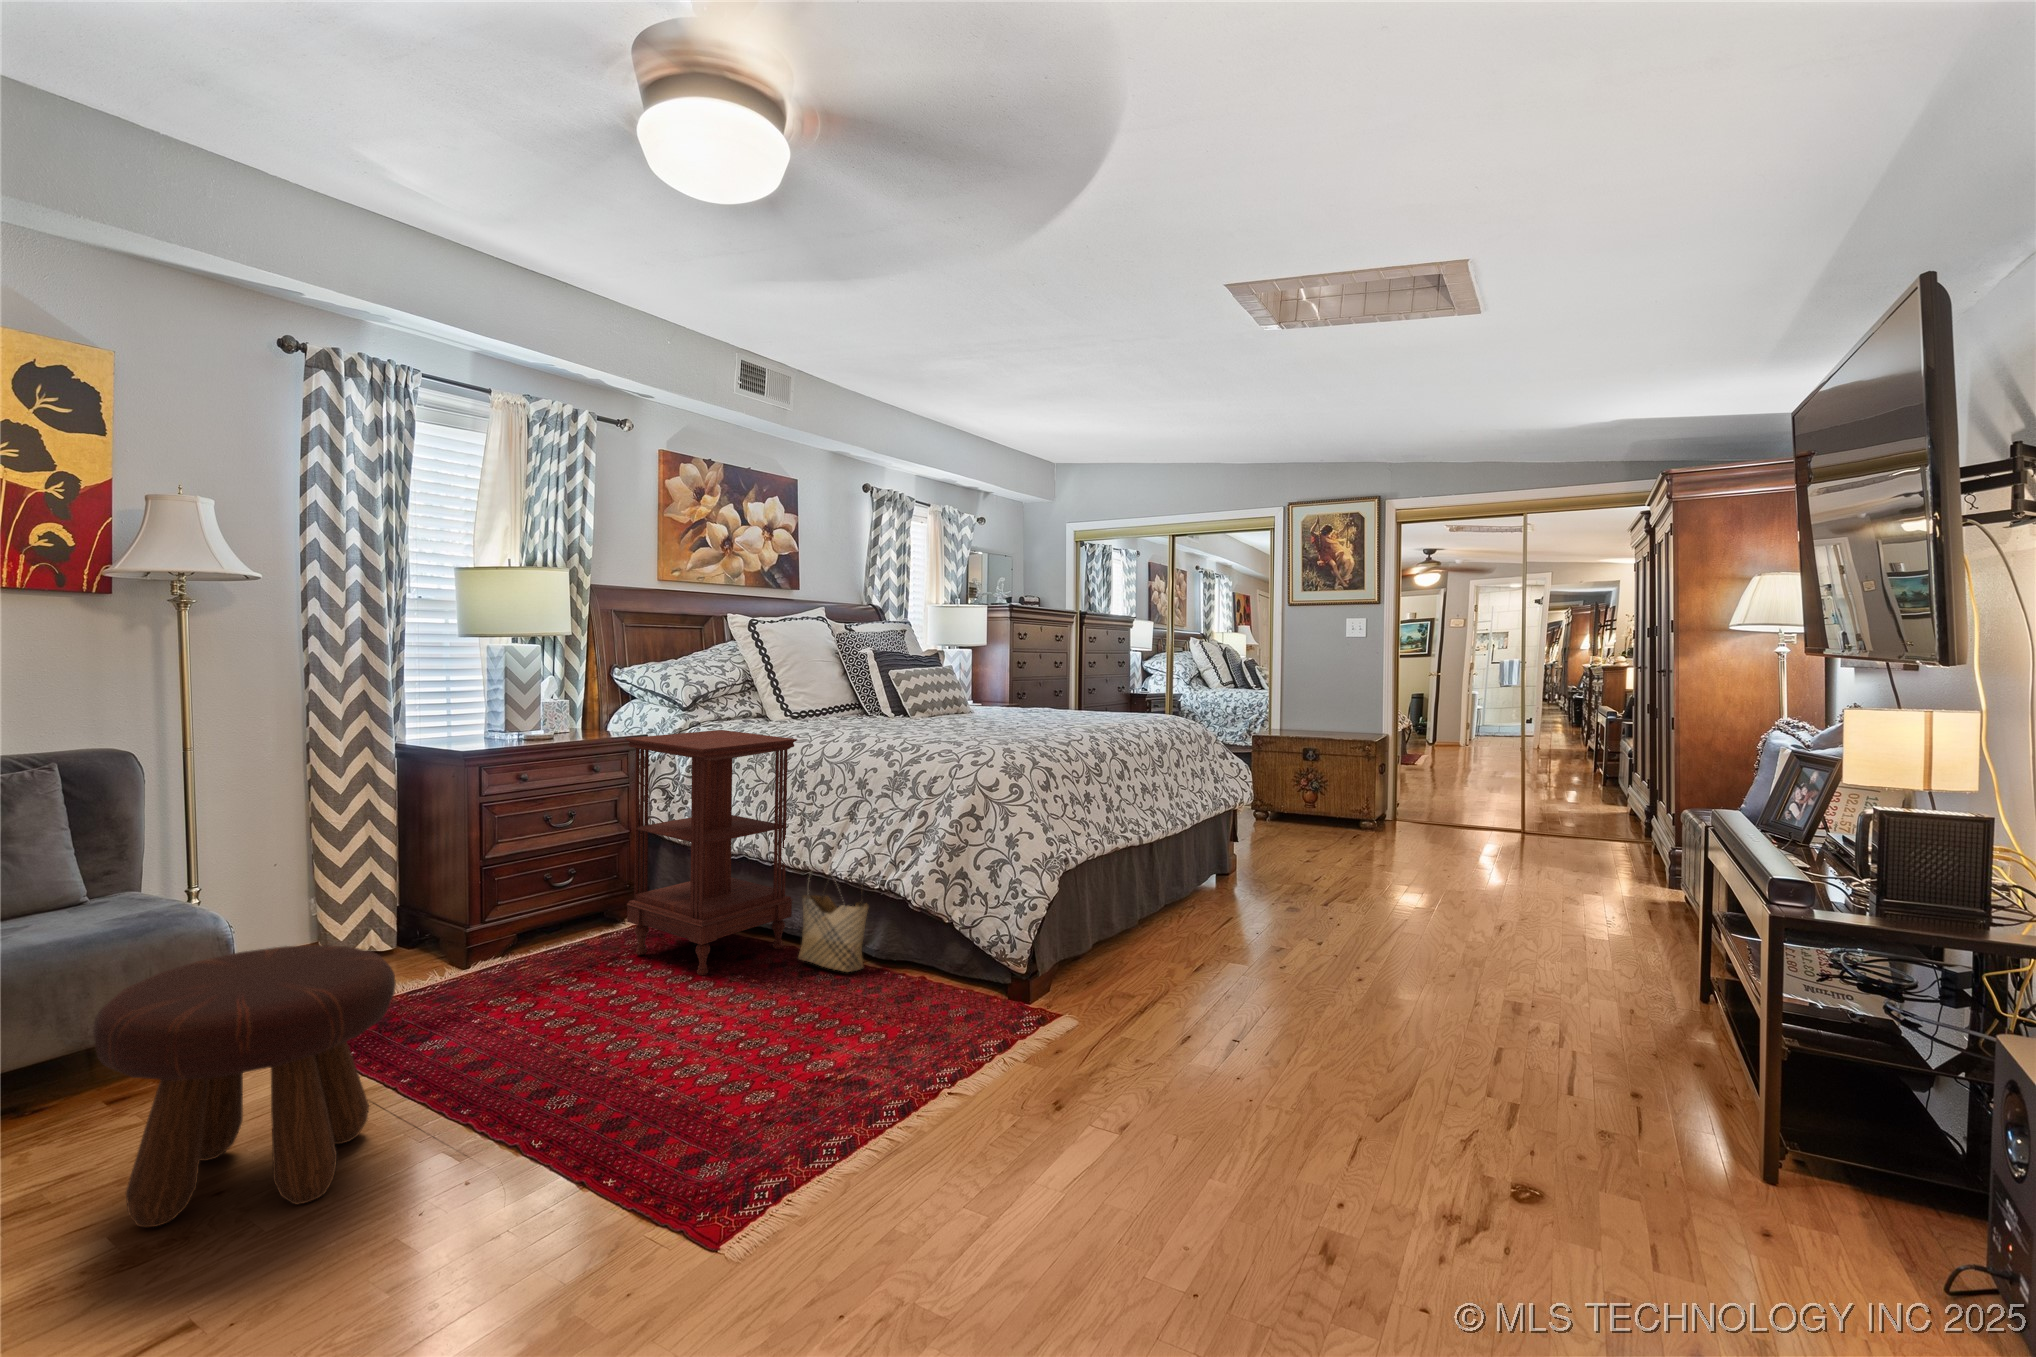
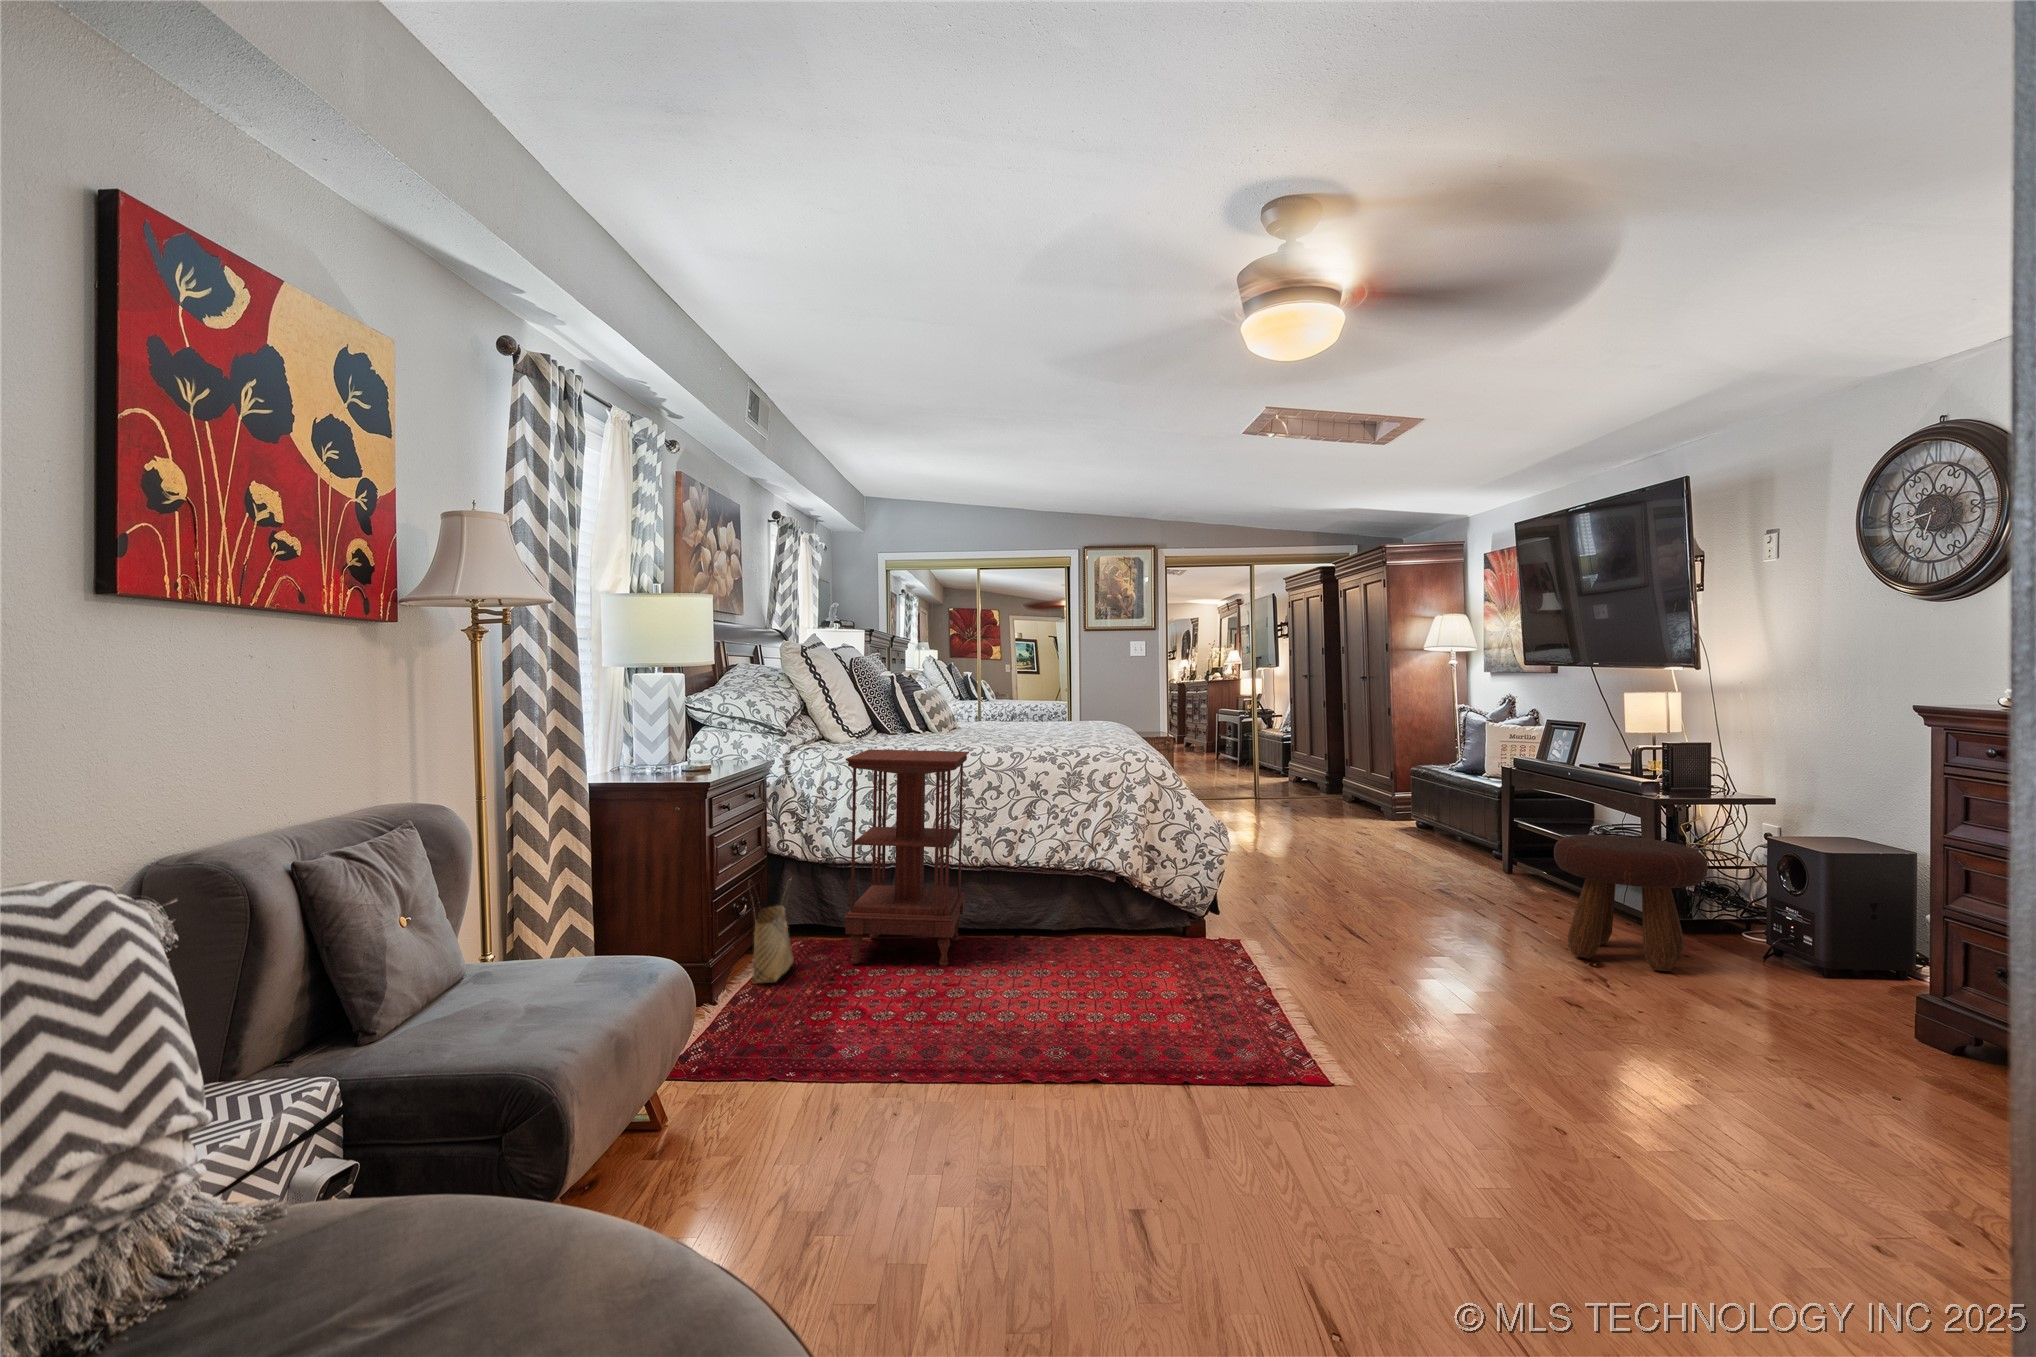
woven basket: present [798,874,869,972] -> present [749,879,793,984]
footstool: present [93,945,396,1227] -> present [1554,835,1708,971]

